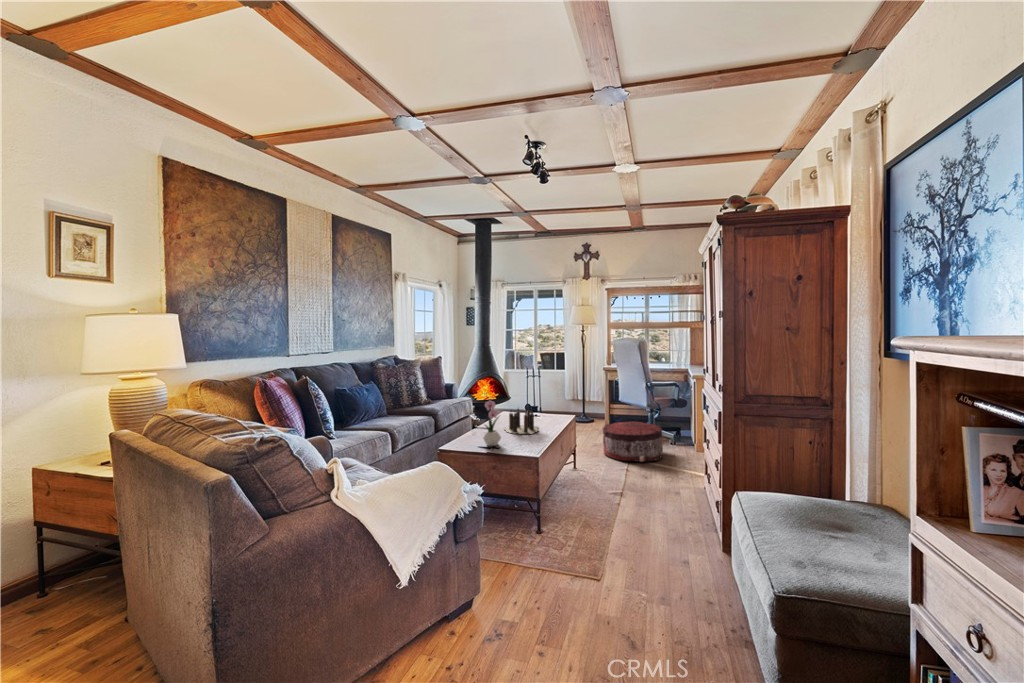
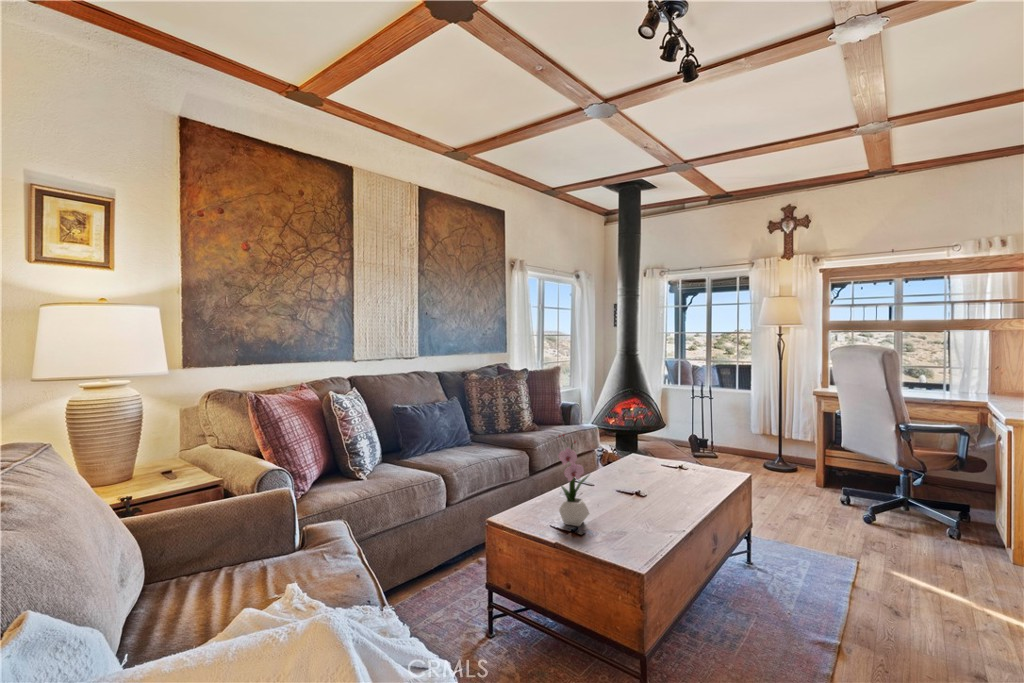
candle: present [504,409,538,434] -> none [604,457,685,508]
pouf: present [603,421,663,462] -> none [805,486,932,575]

